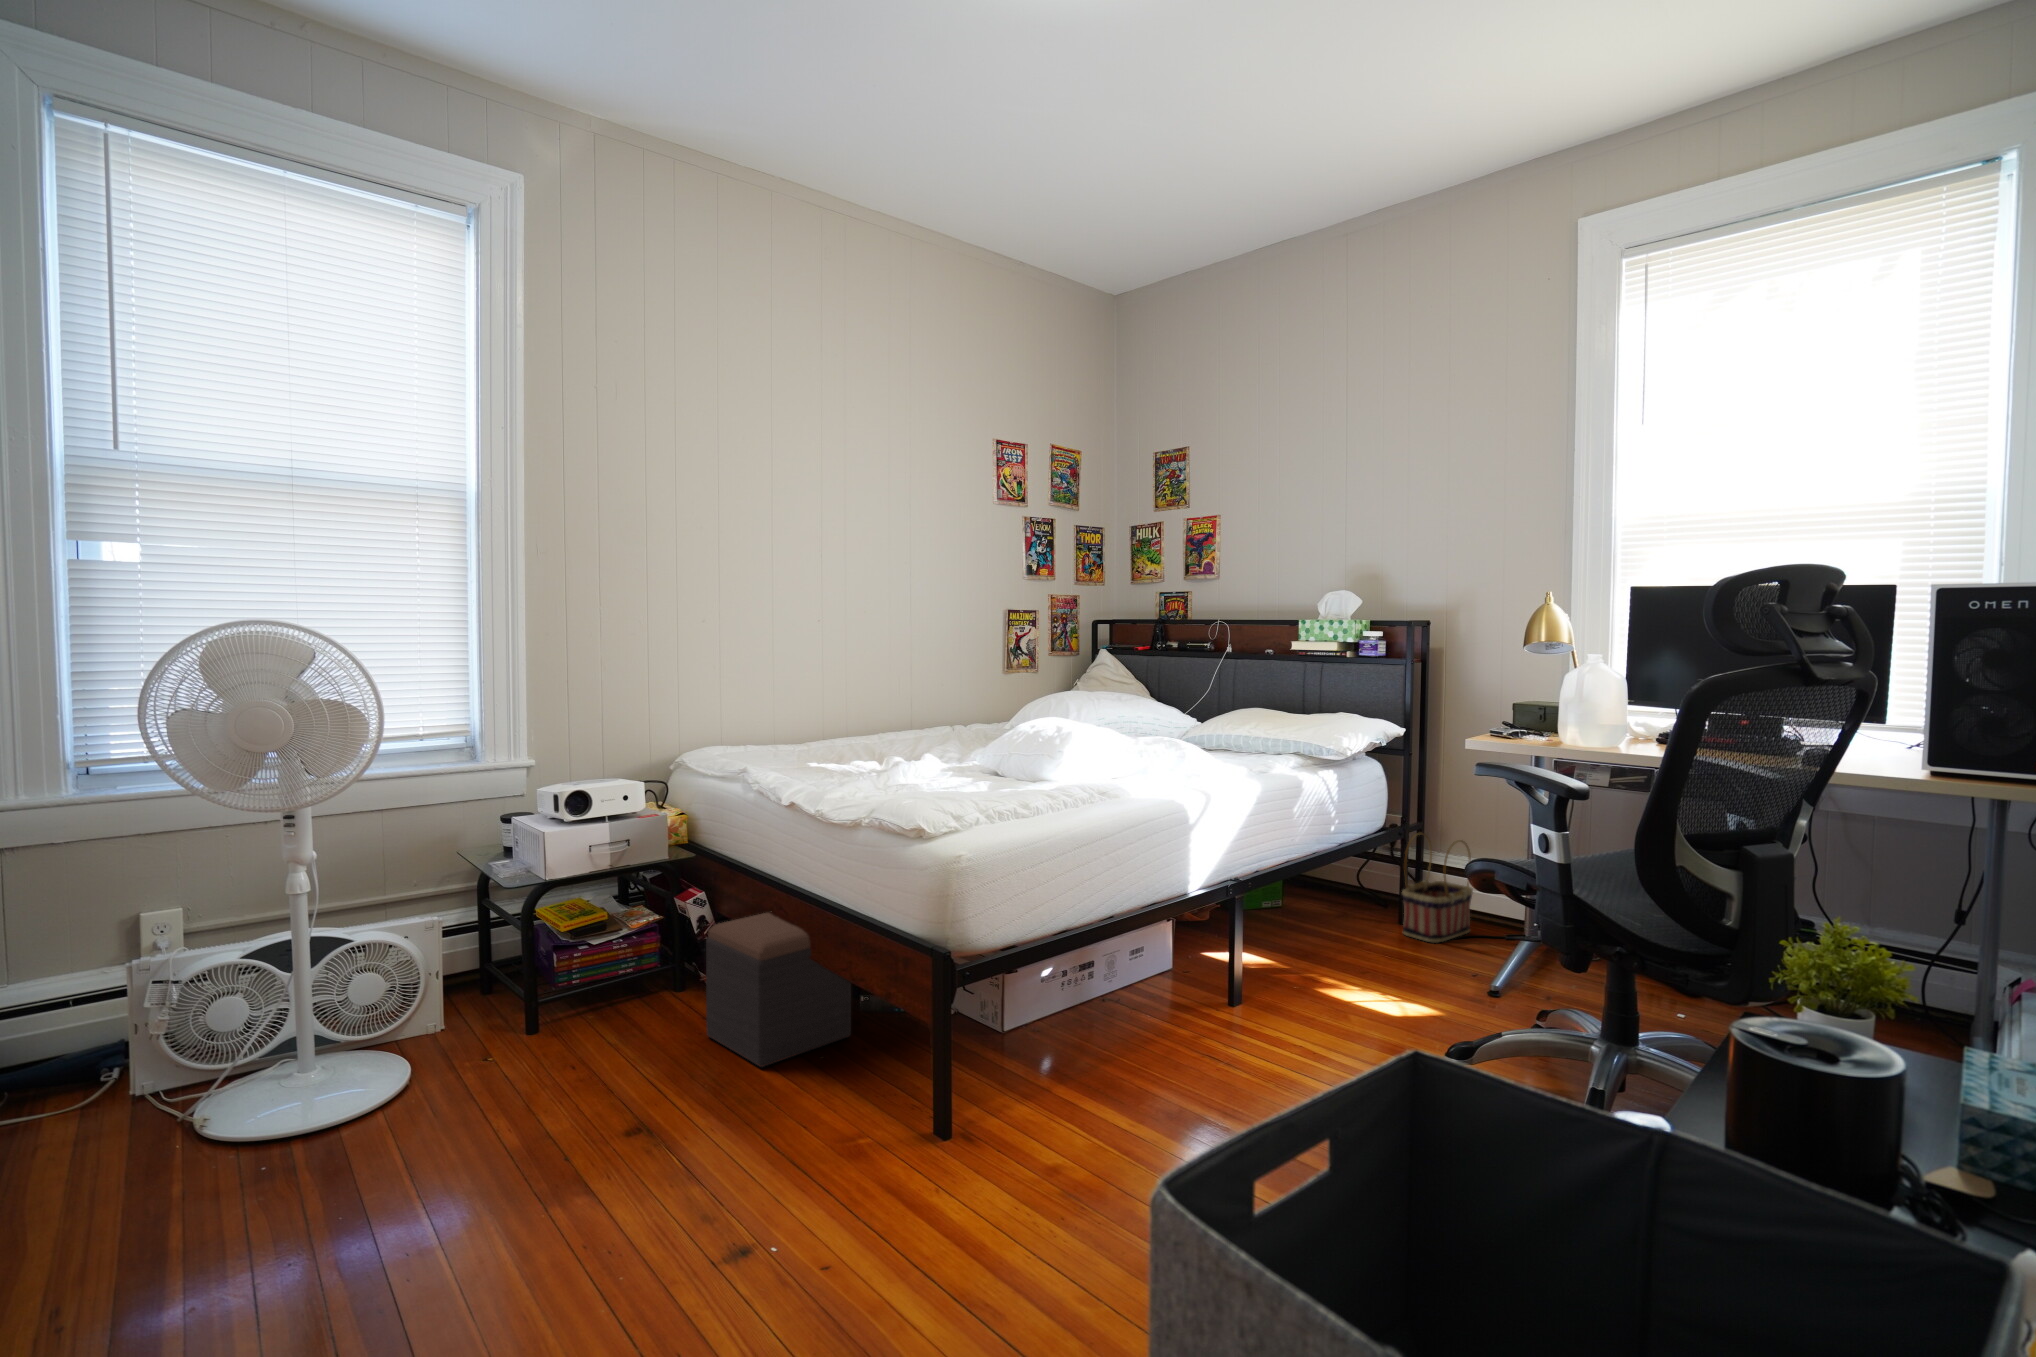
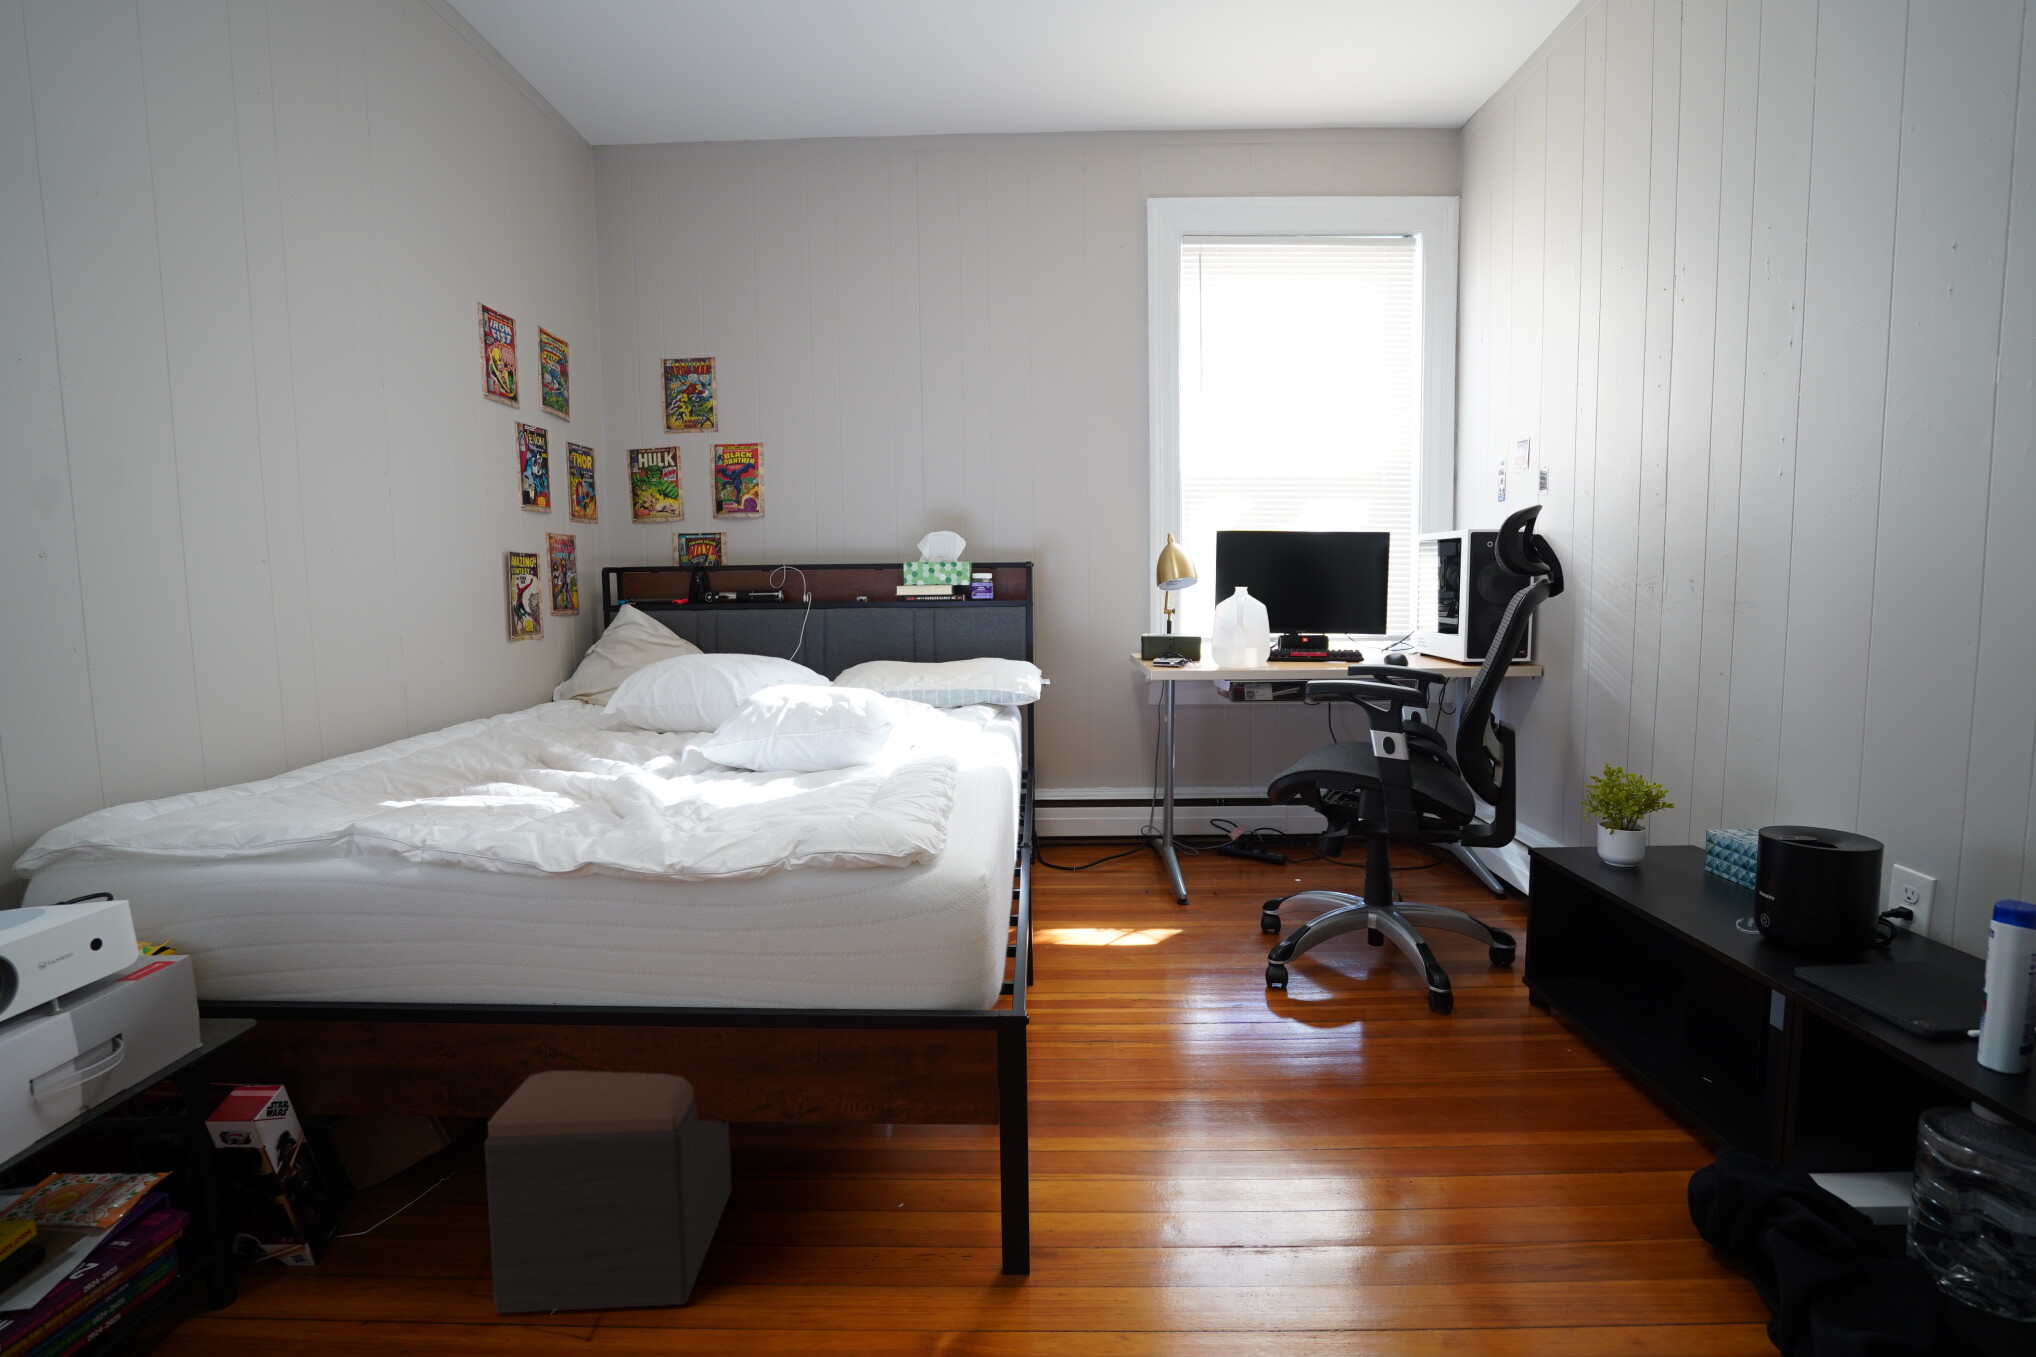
basket: present [1402,833,1473,943] -> none [1038,767,1084,866]

